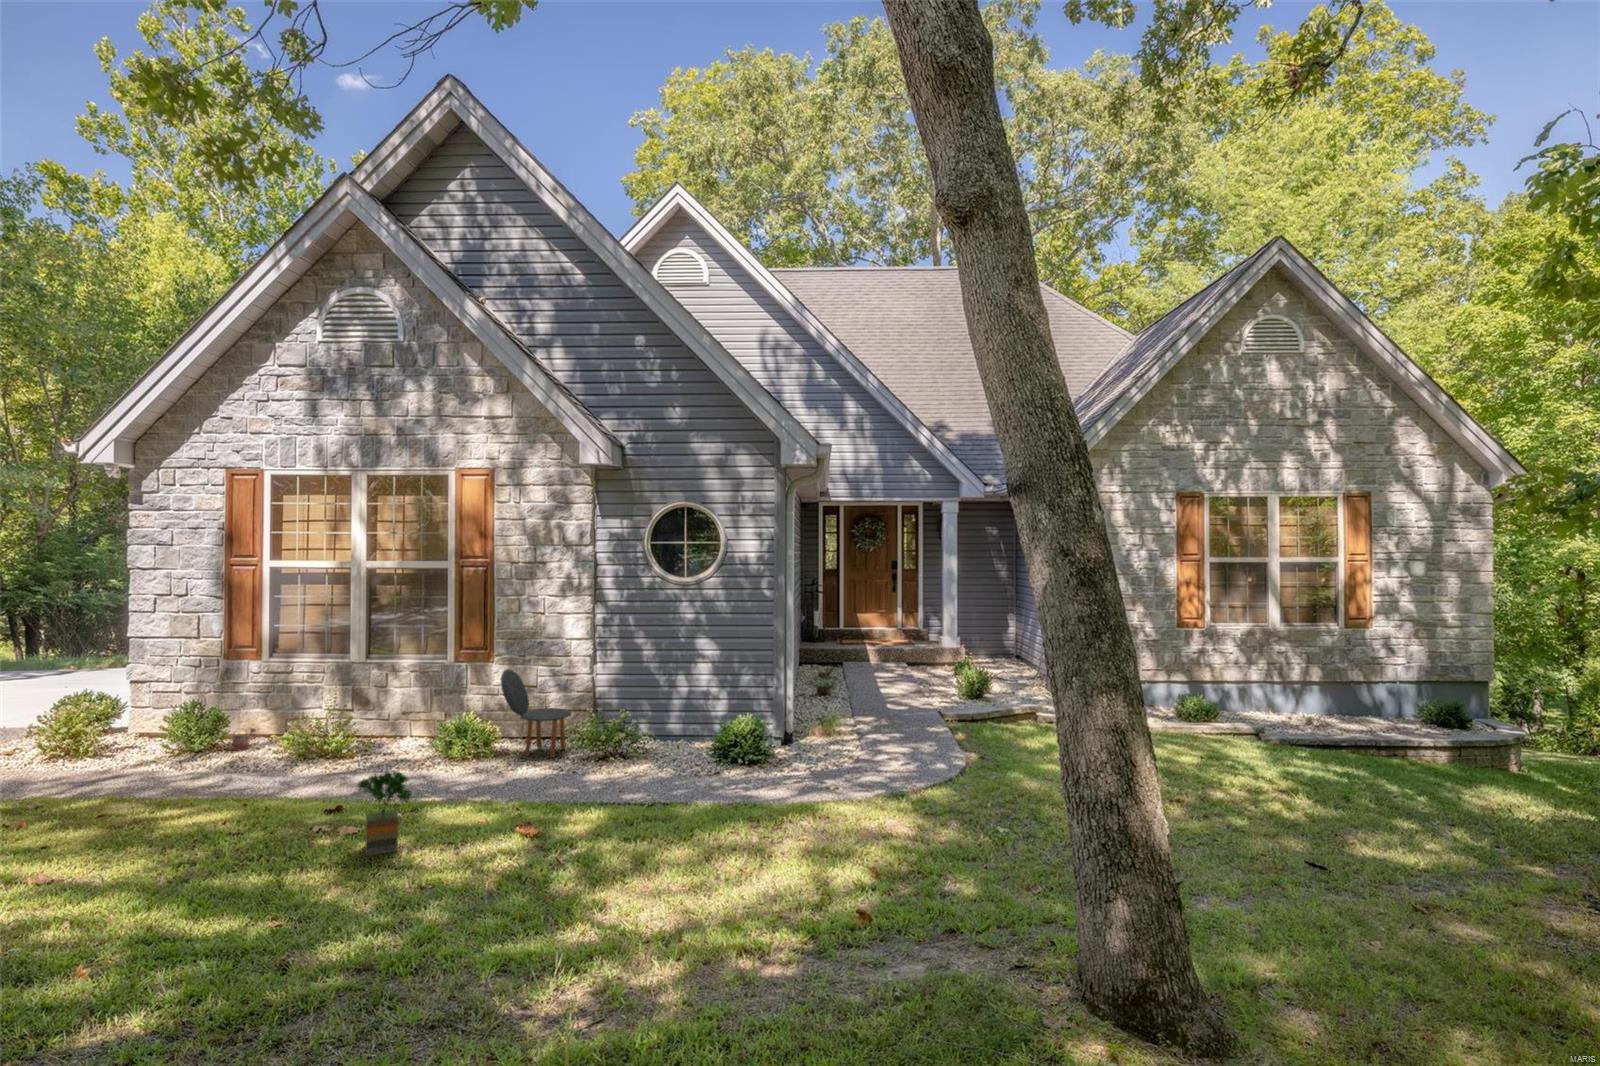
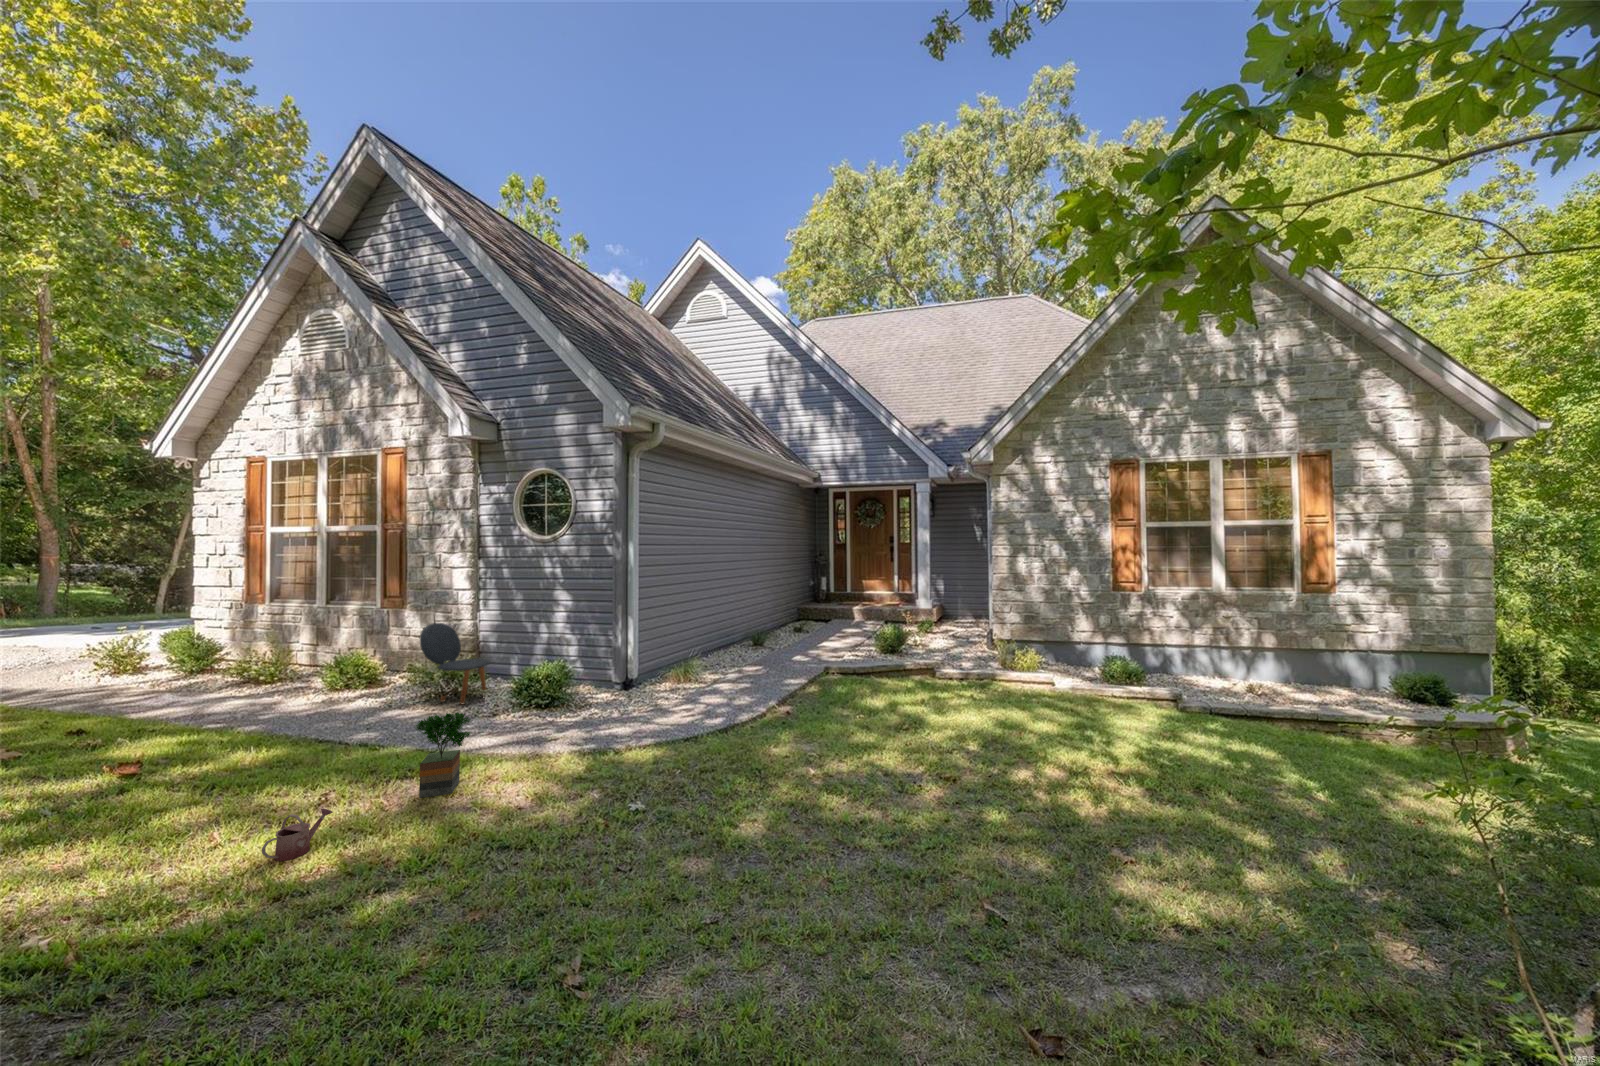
watering can: present [229,729,256,751] -> present [262,809,333,861]
potted tree: present [357,771,413,856] -> present [416,713,471,798]

